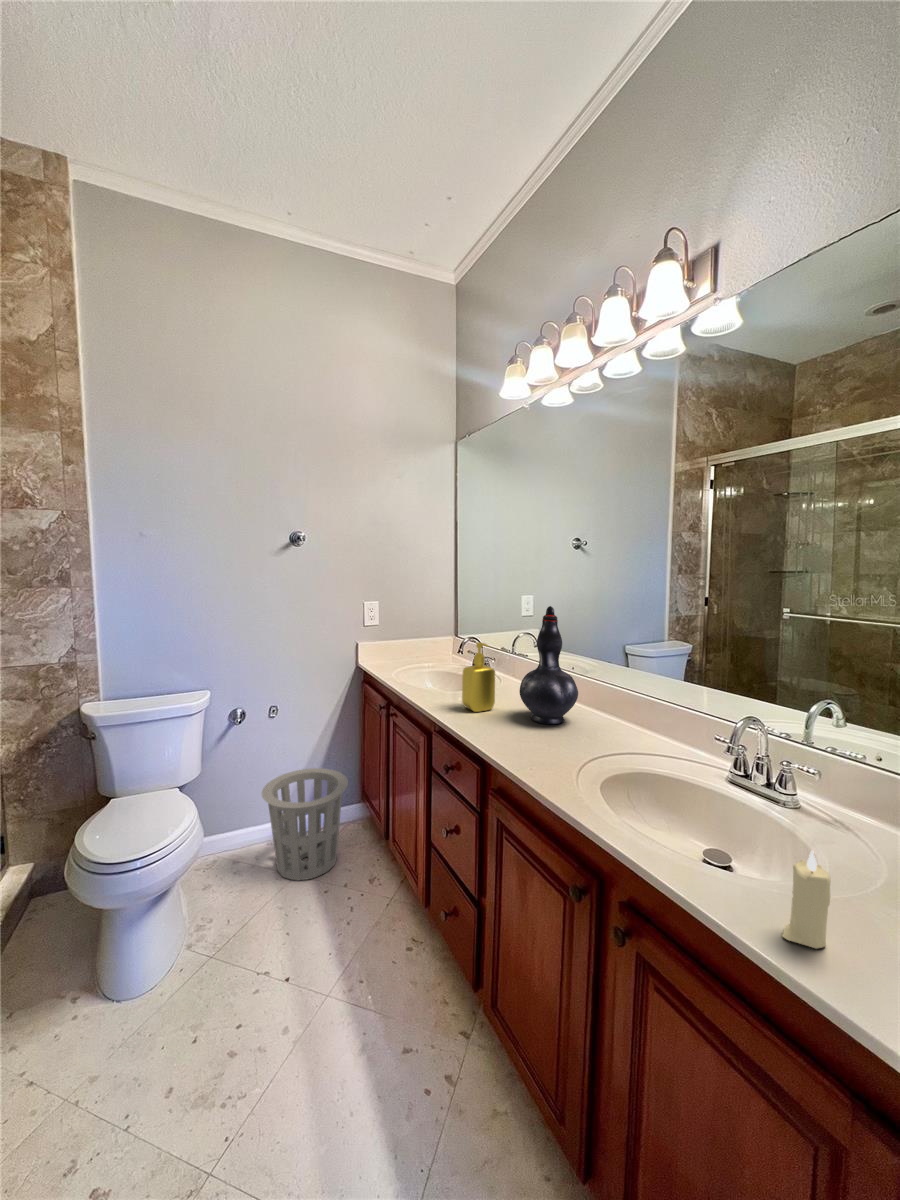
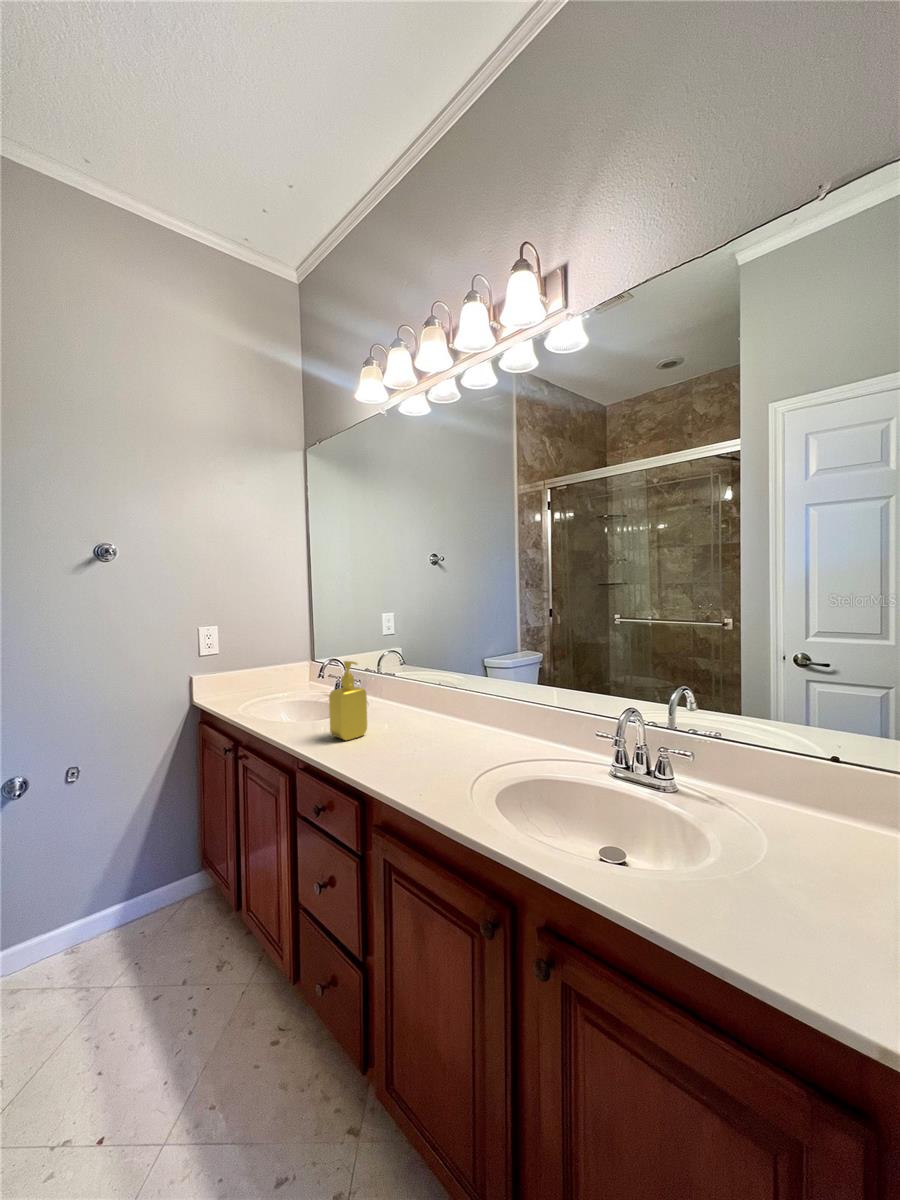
decorative vase: present [519,606,578,724] -> none [395,616,457,743]
waste basket: present [262,768,348,880] -> none [54,837,184,995]
candle: present [783,850,831,948] -> none [718,838,760,942]

